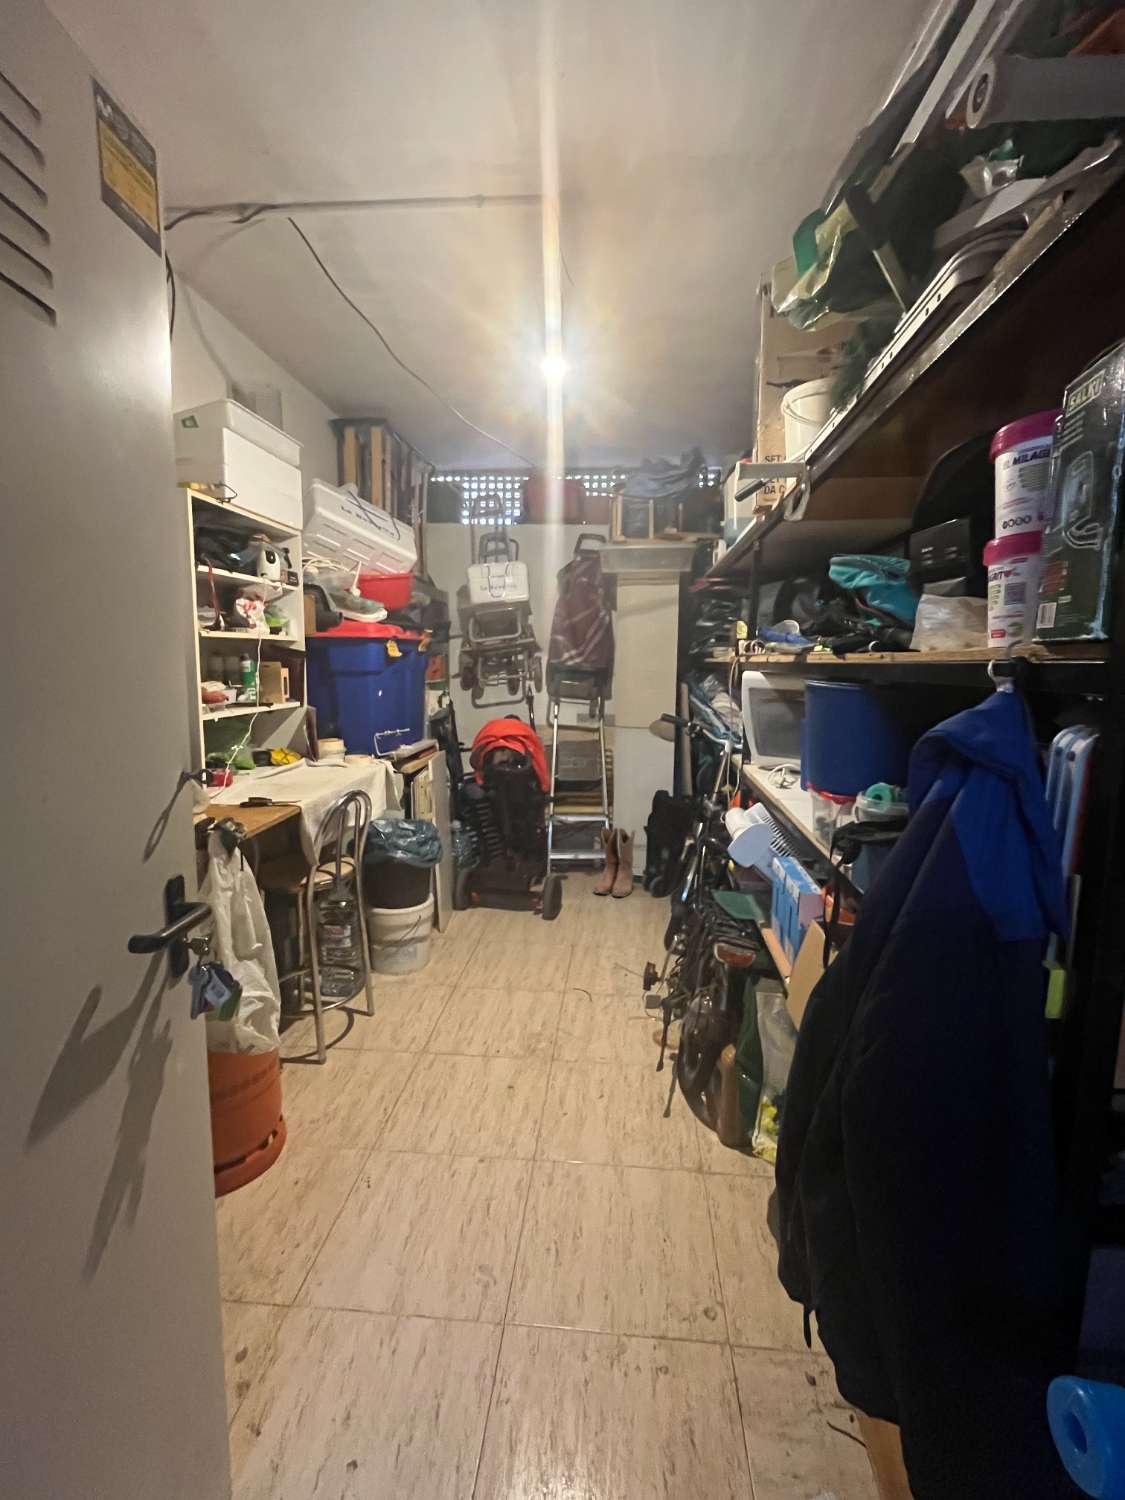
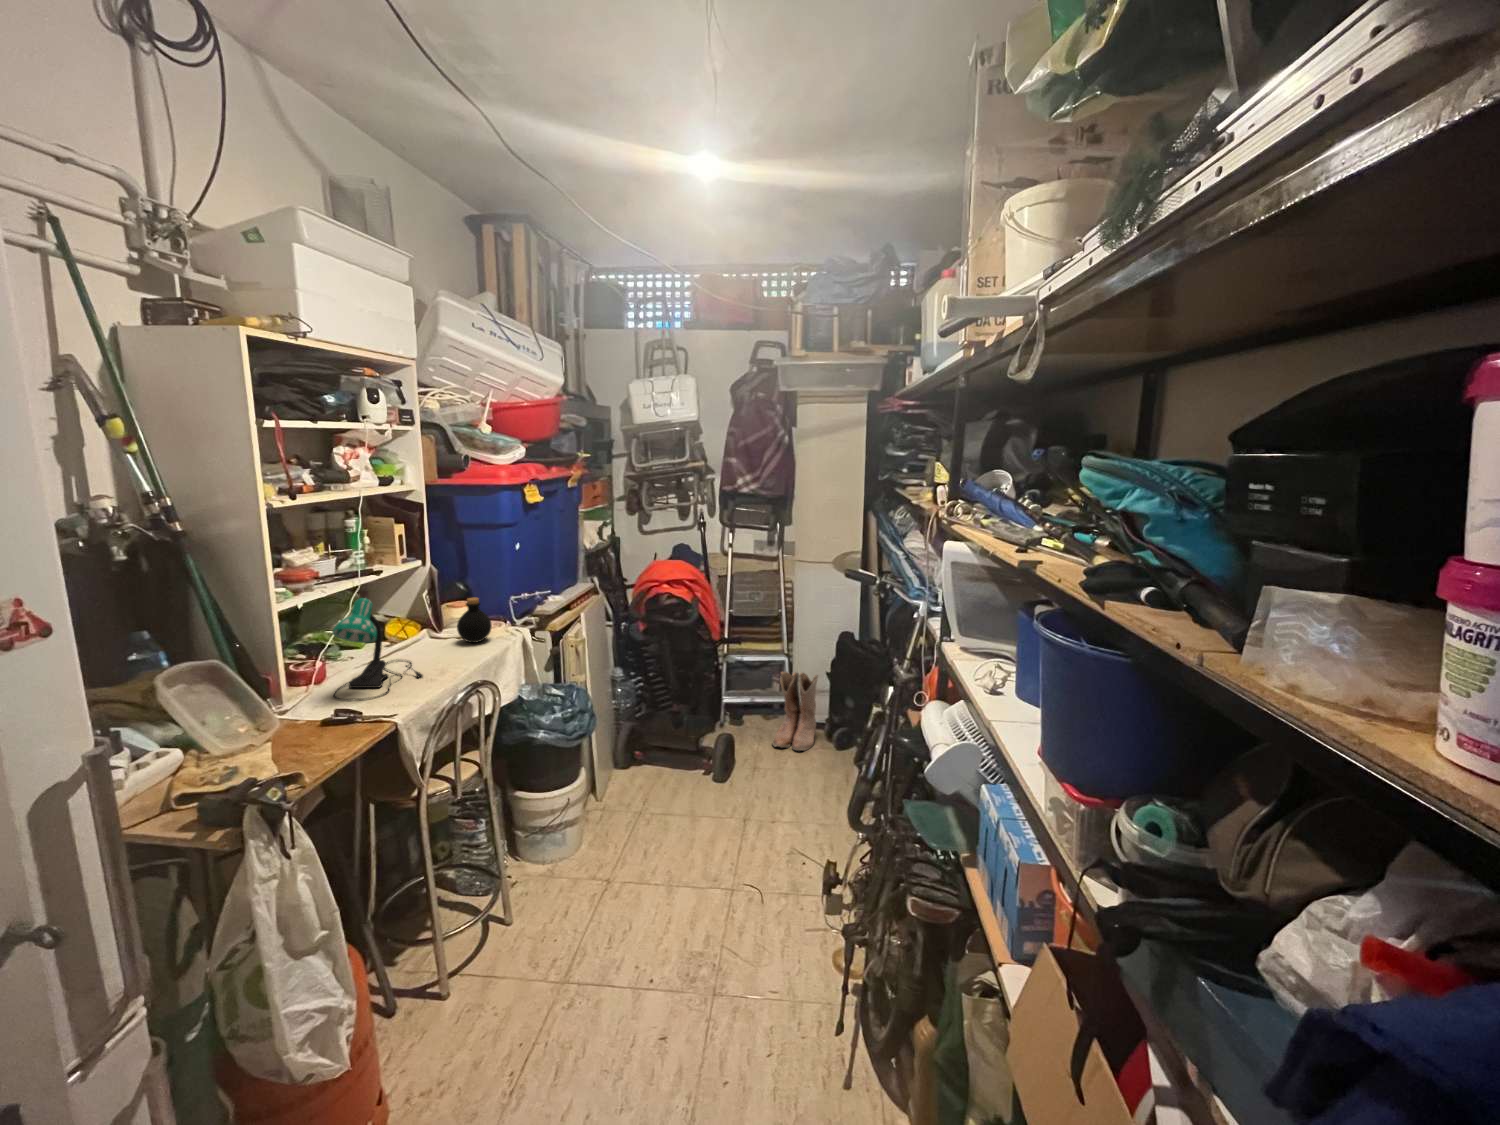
desk lamp: none [241,718,311,799] -> present [332,598,423,700]
bottle: none [330,734,359,772] -> present [457,598,492,643]

